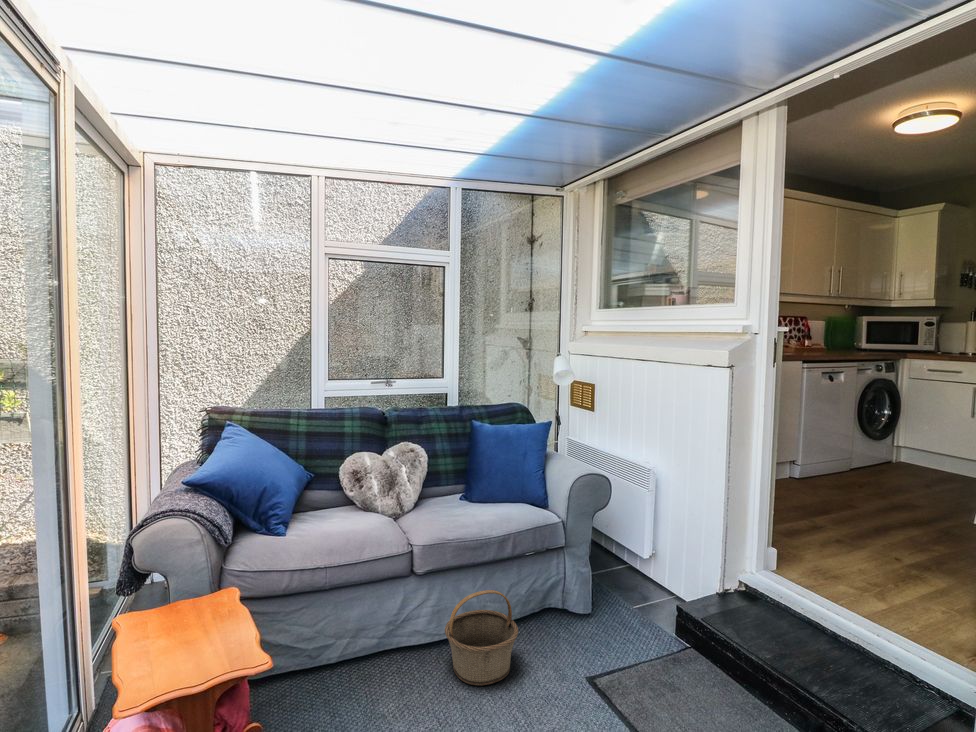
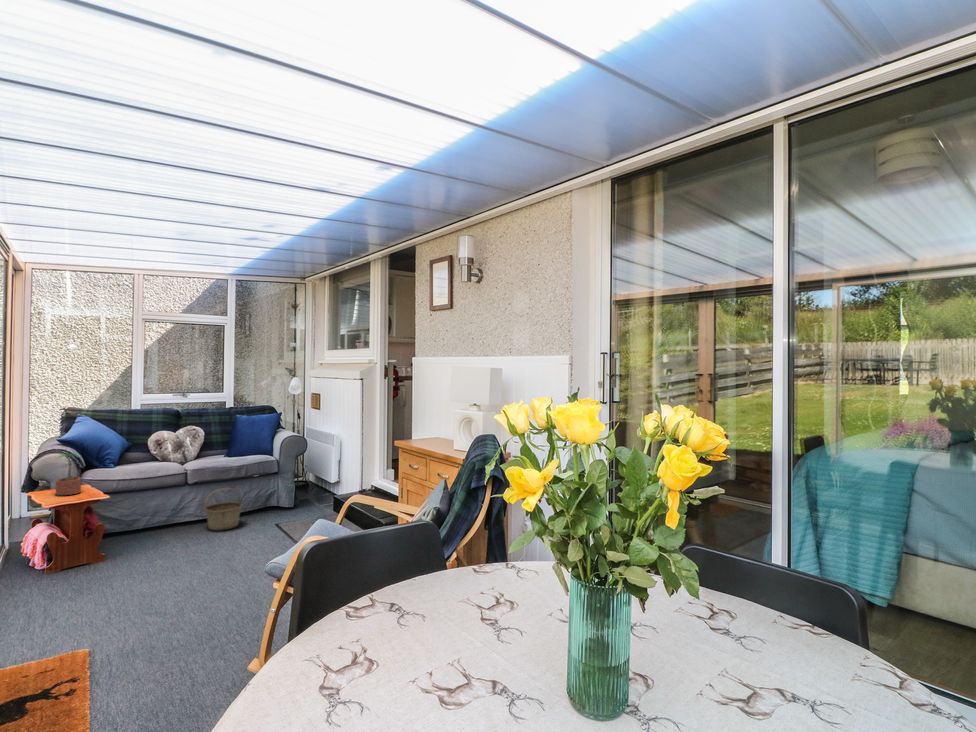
potted plant: none [154,547,214,655] -> present [56,454,81,495]

